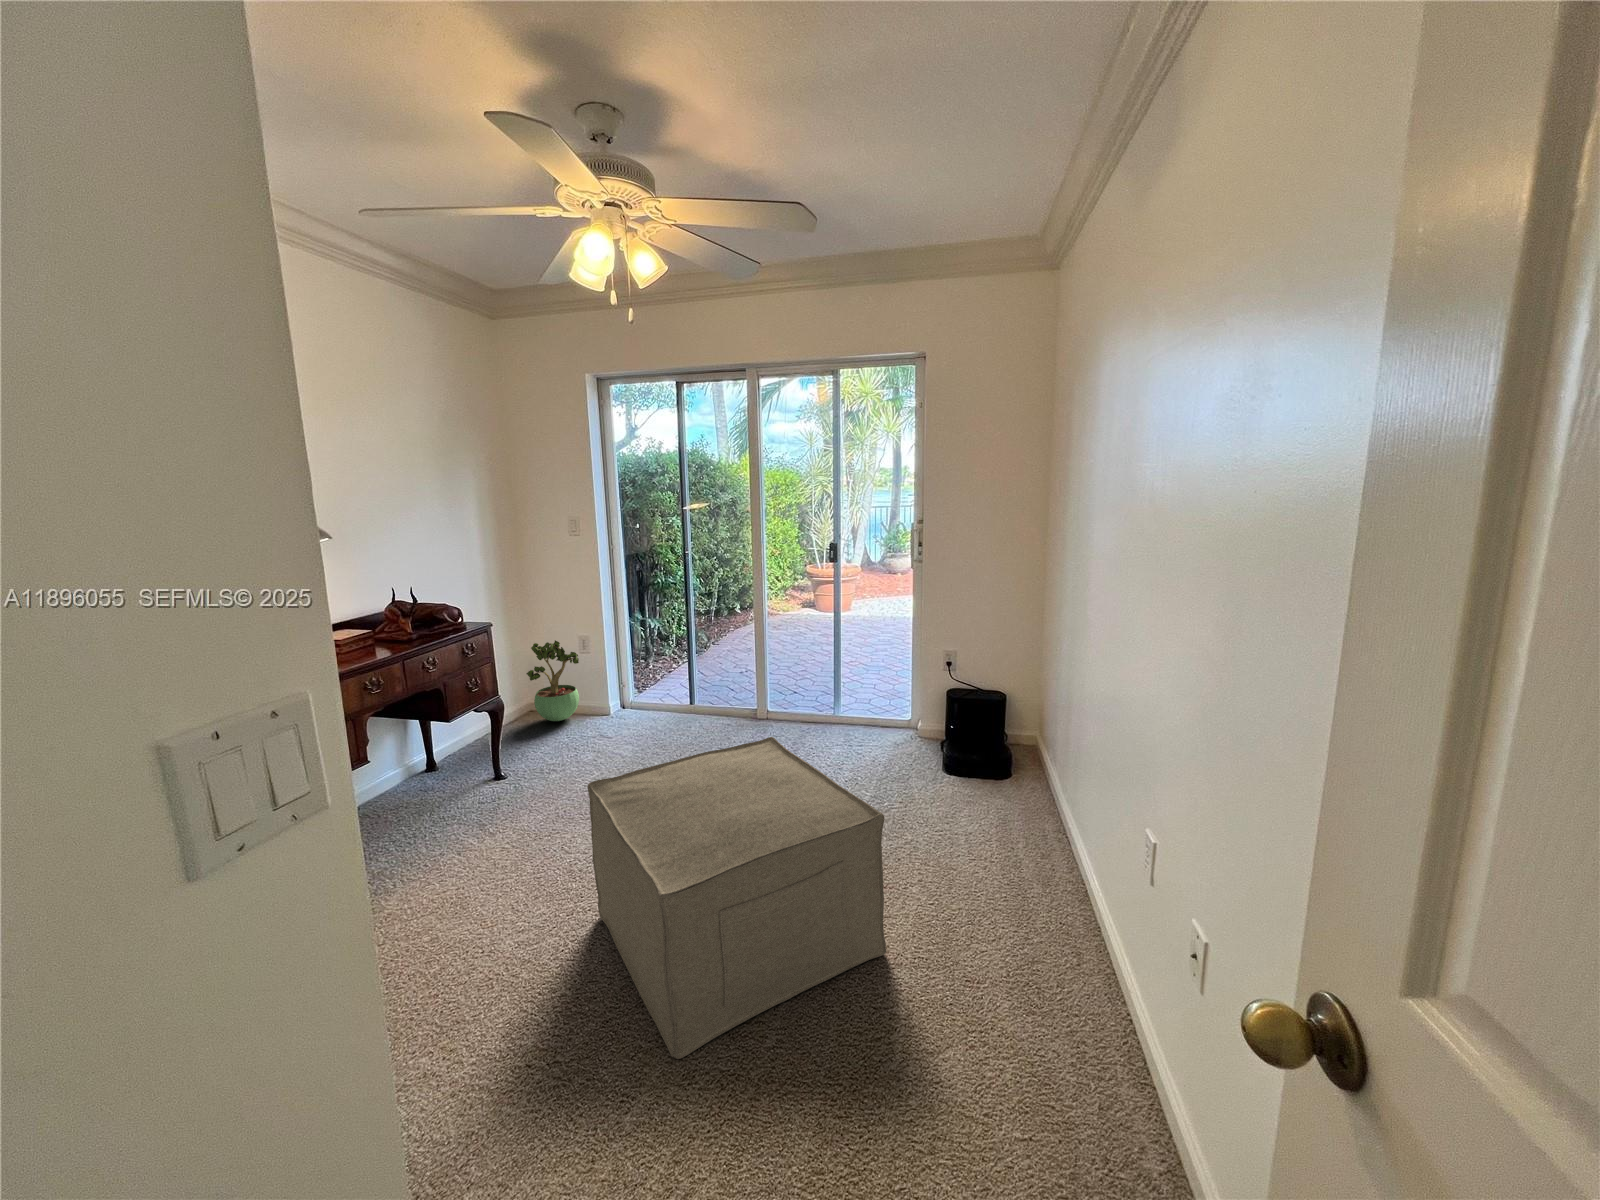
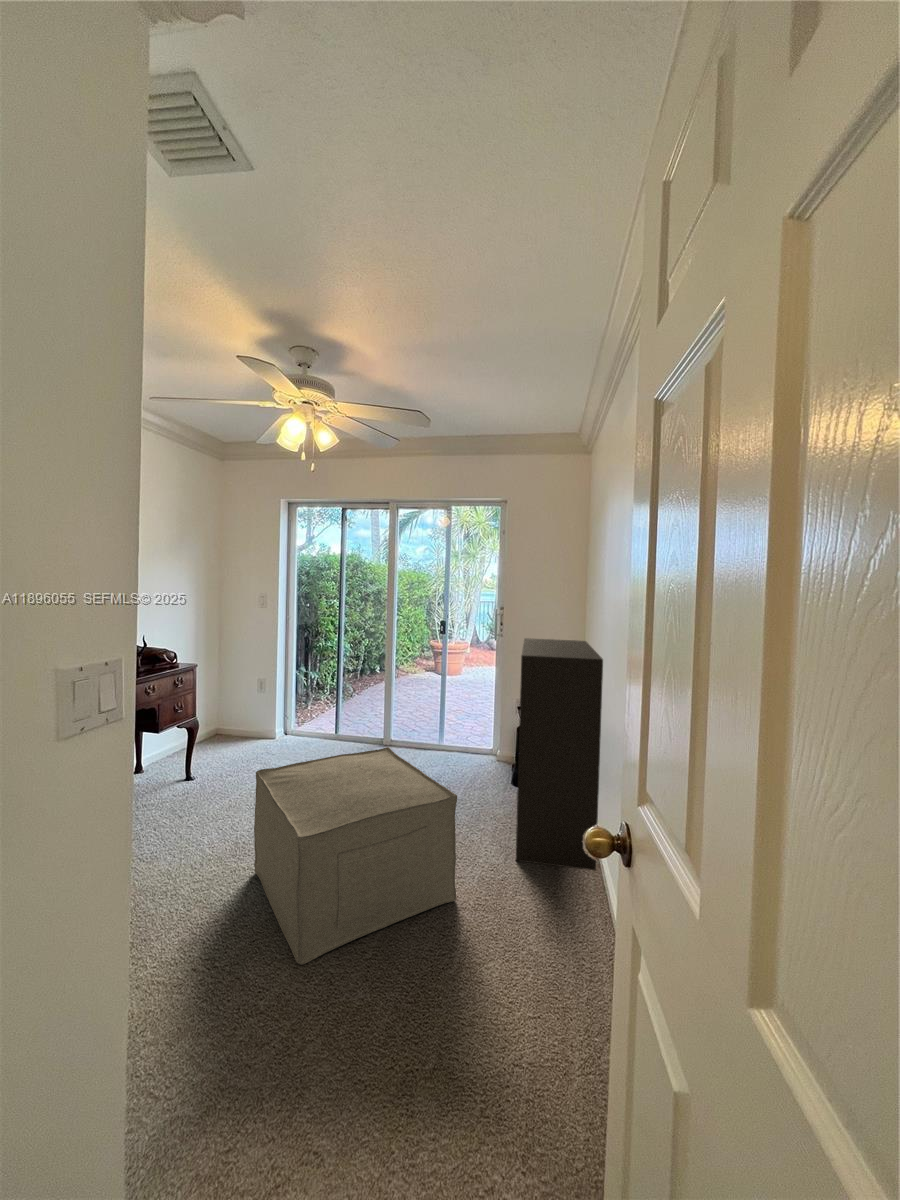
bookshelf: none [957,567,1101,902] -> present [516,638,603,870]
potted plant: present [526,640,579,721] -> none [218,682,258,742]

